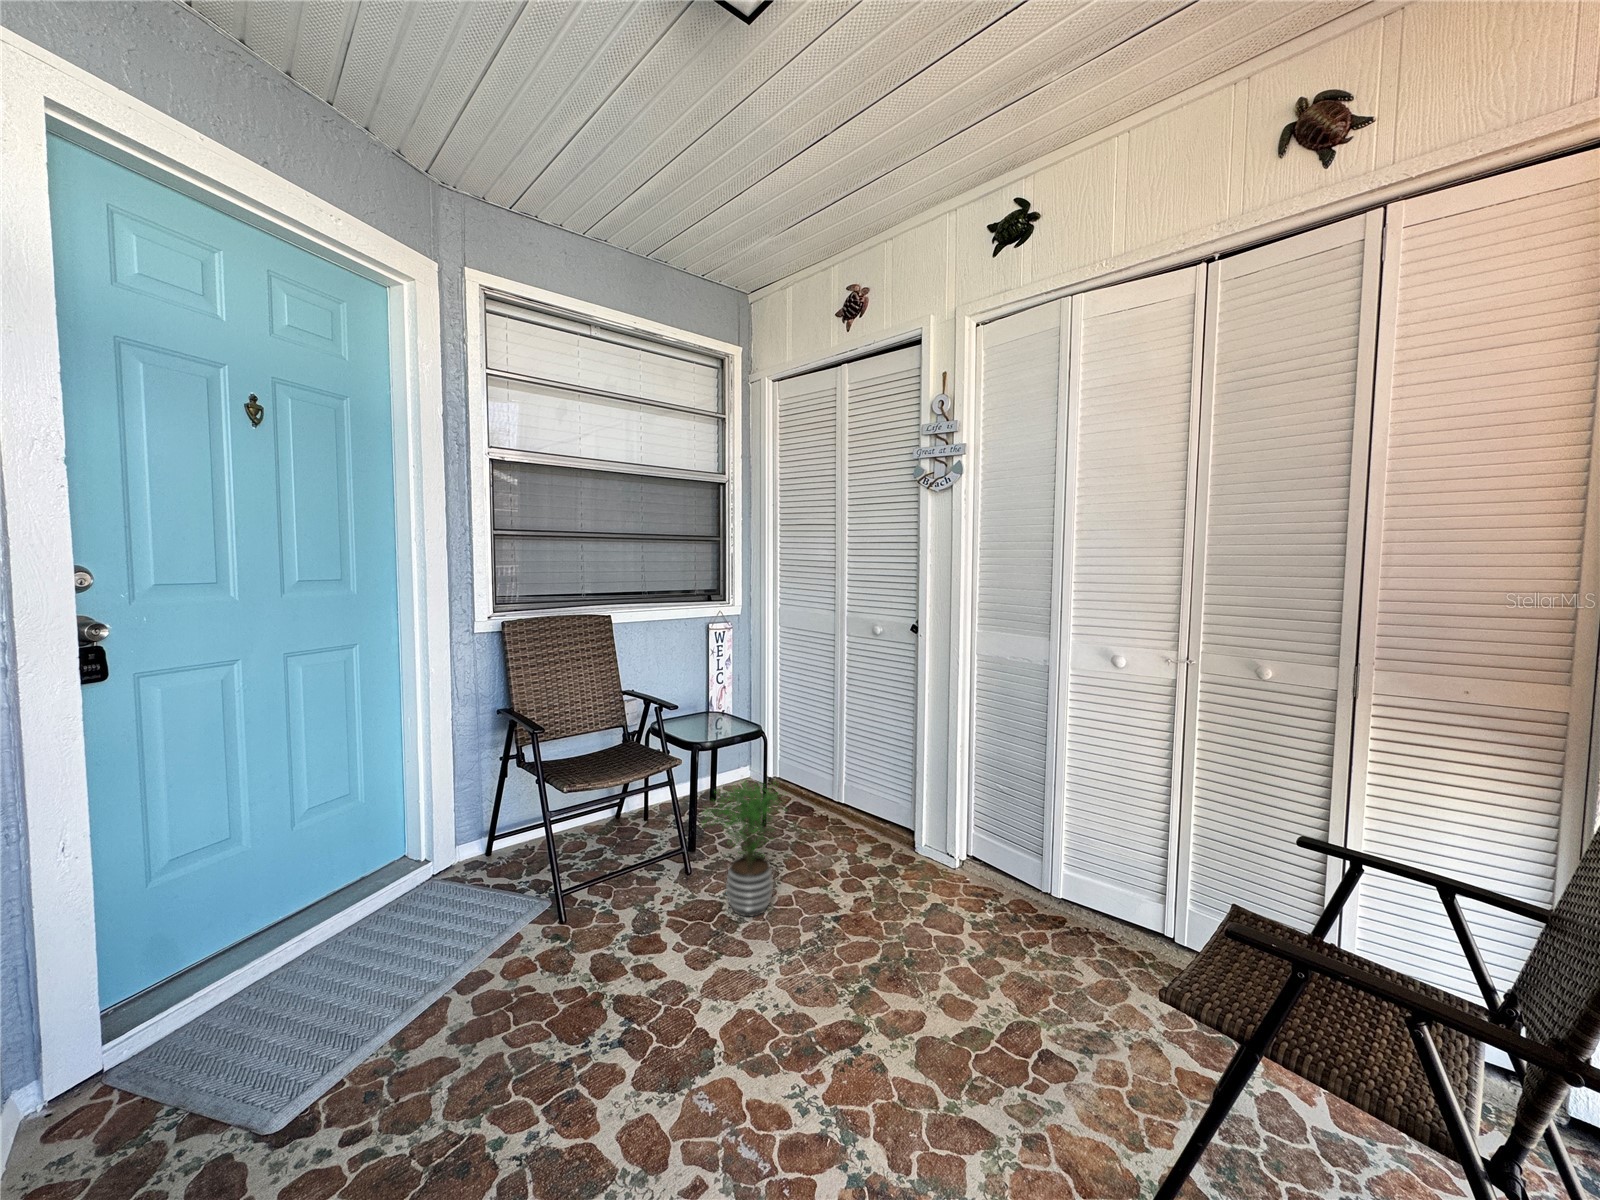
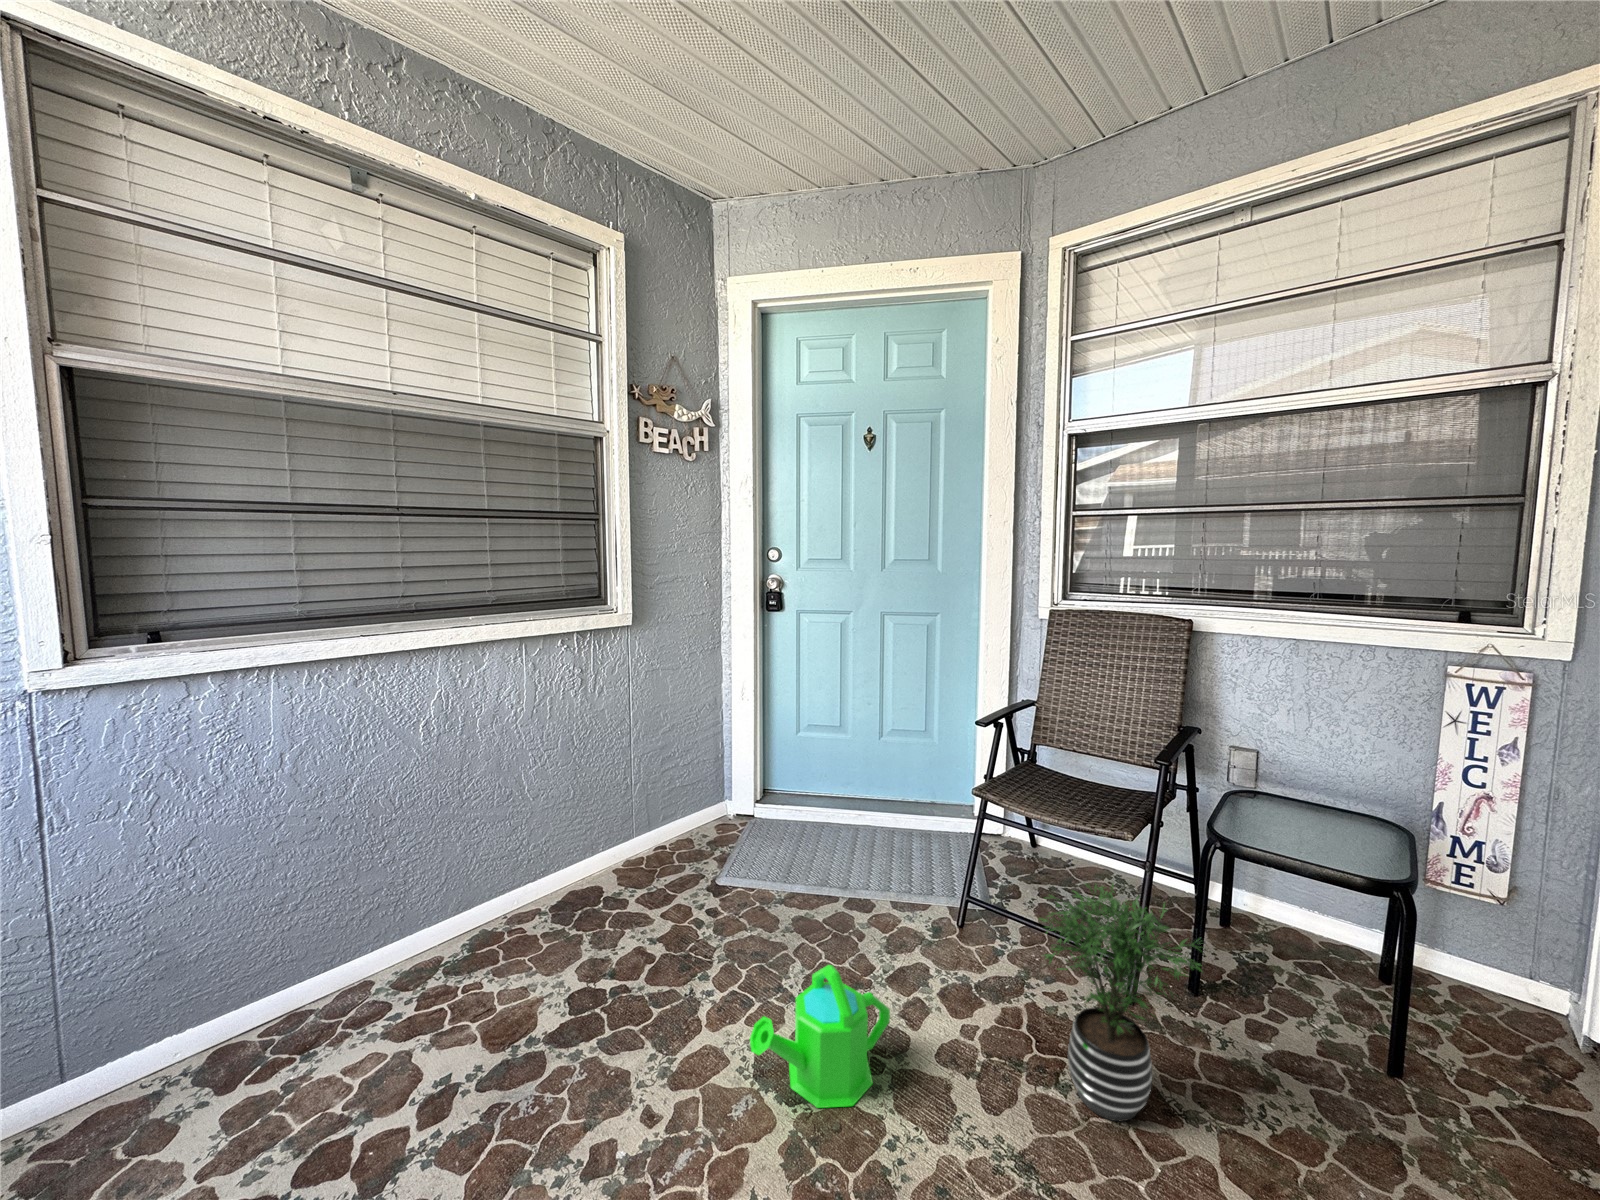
watering can: none [649,942,726,1065] -> present [750,965,890,1108]

